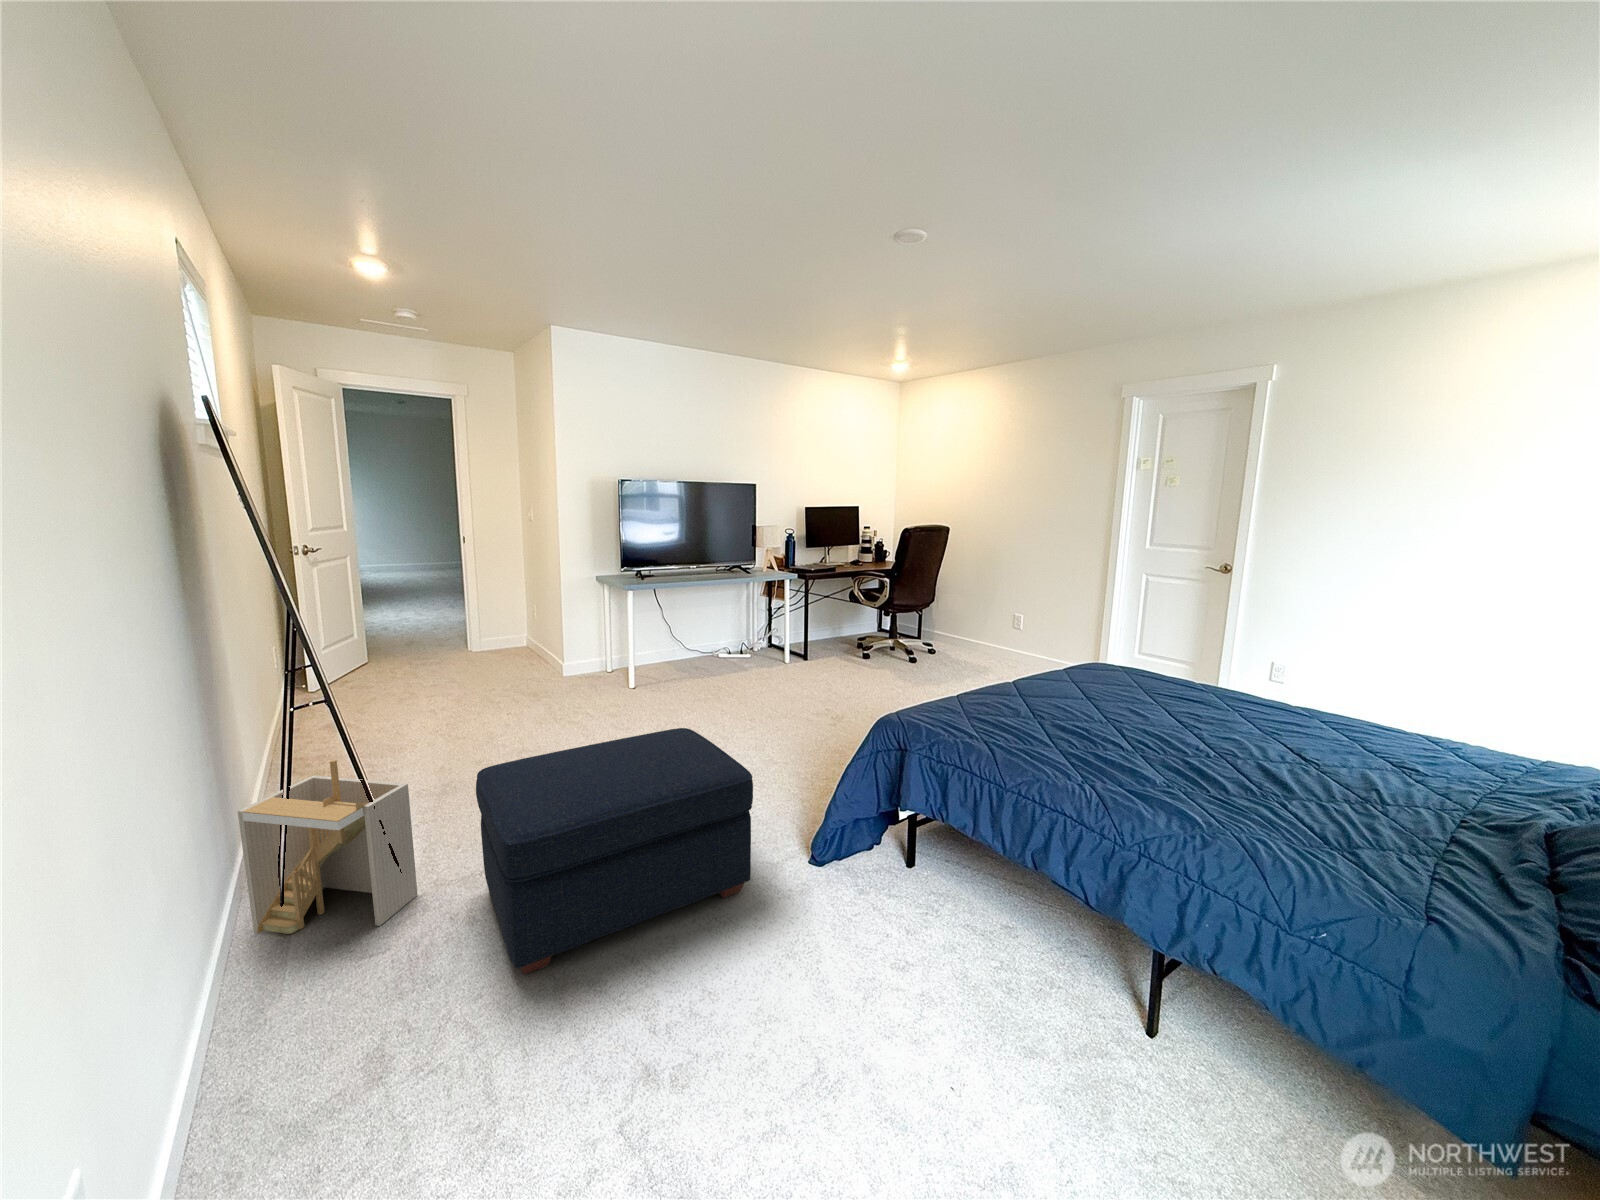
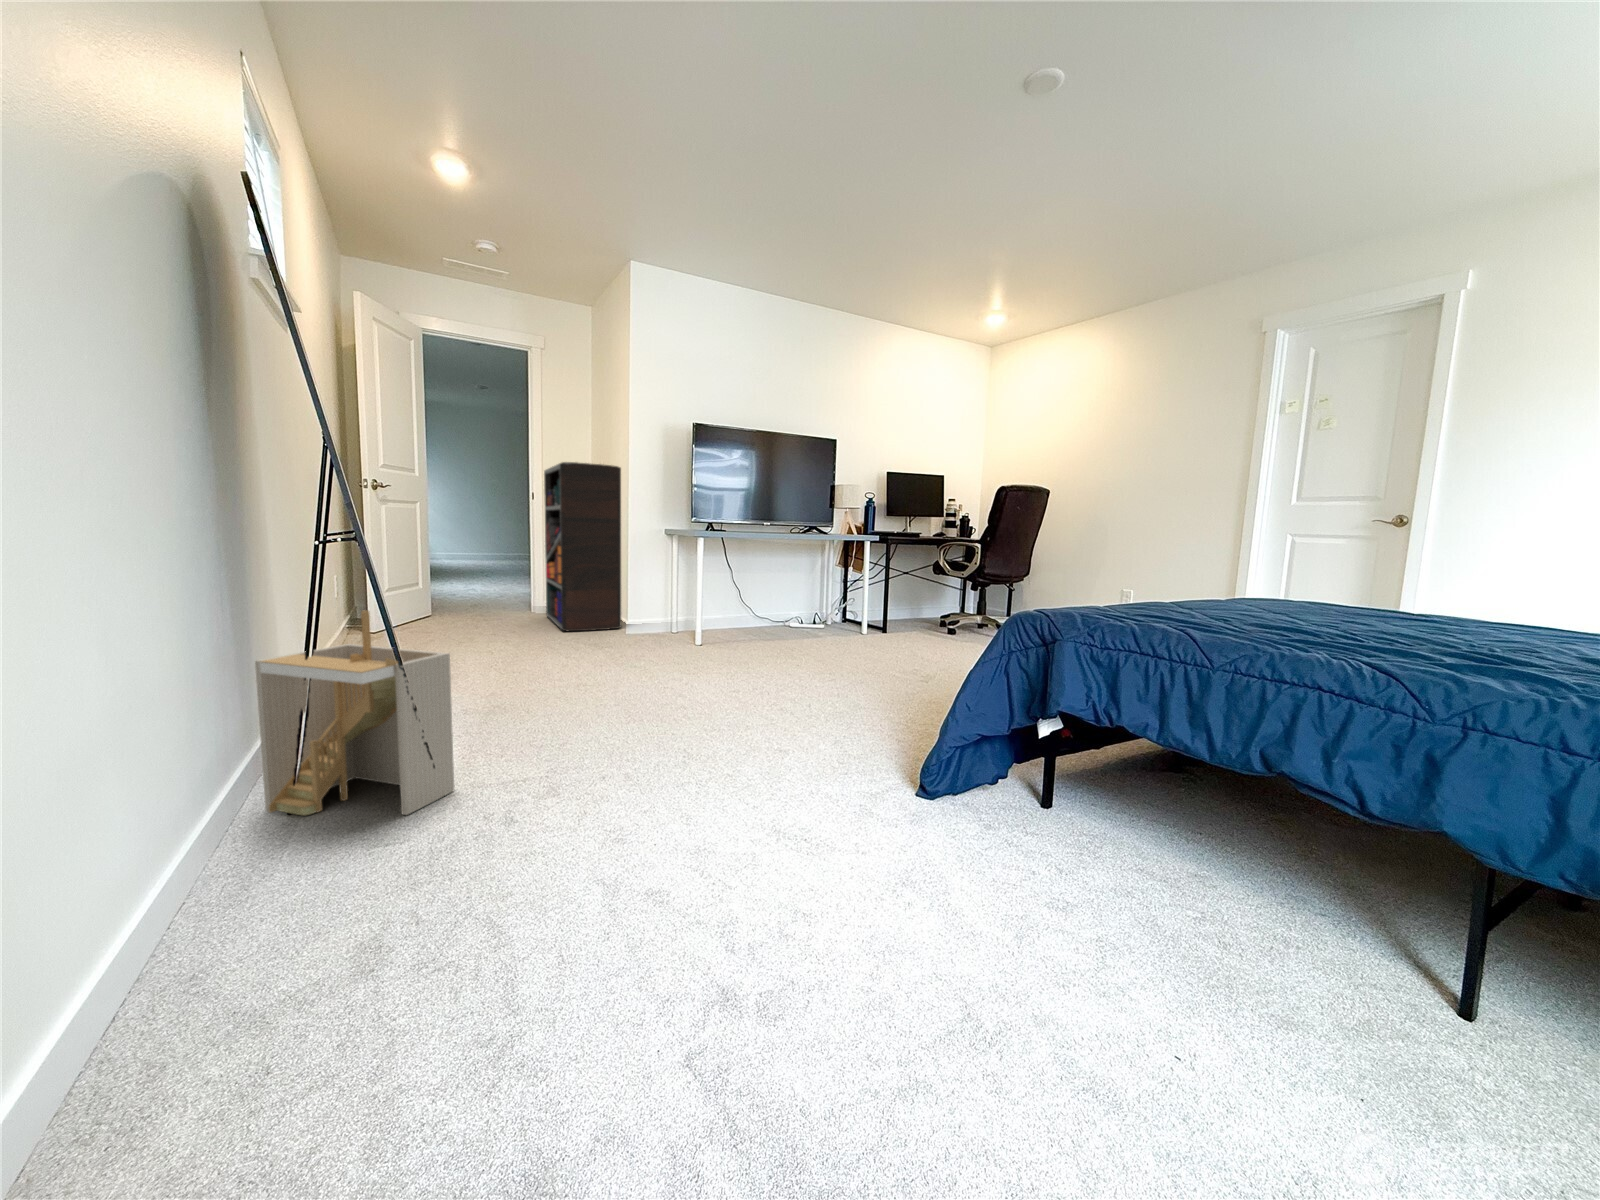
bookshelf: none [468,515,554,680] -> present [544,462,621,631]
ottoman: present [476,728,753,974] -> none [526,628,858,874]

